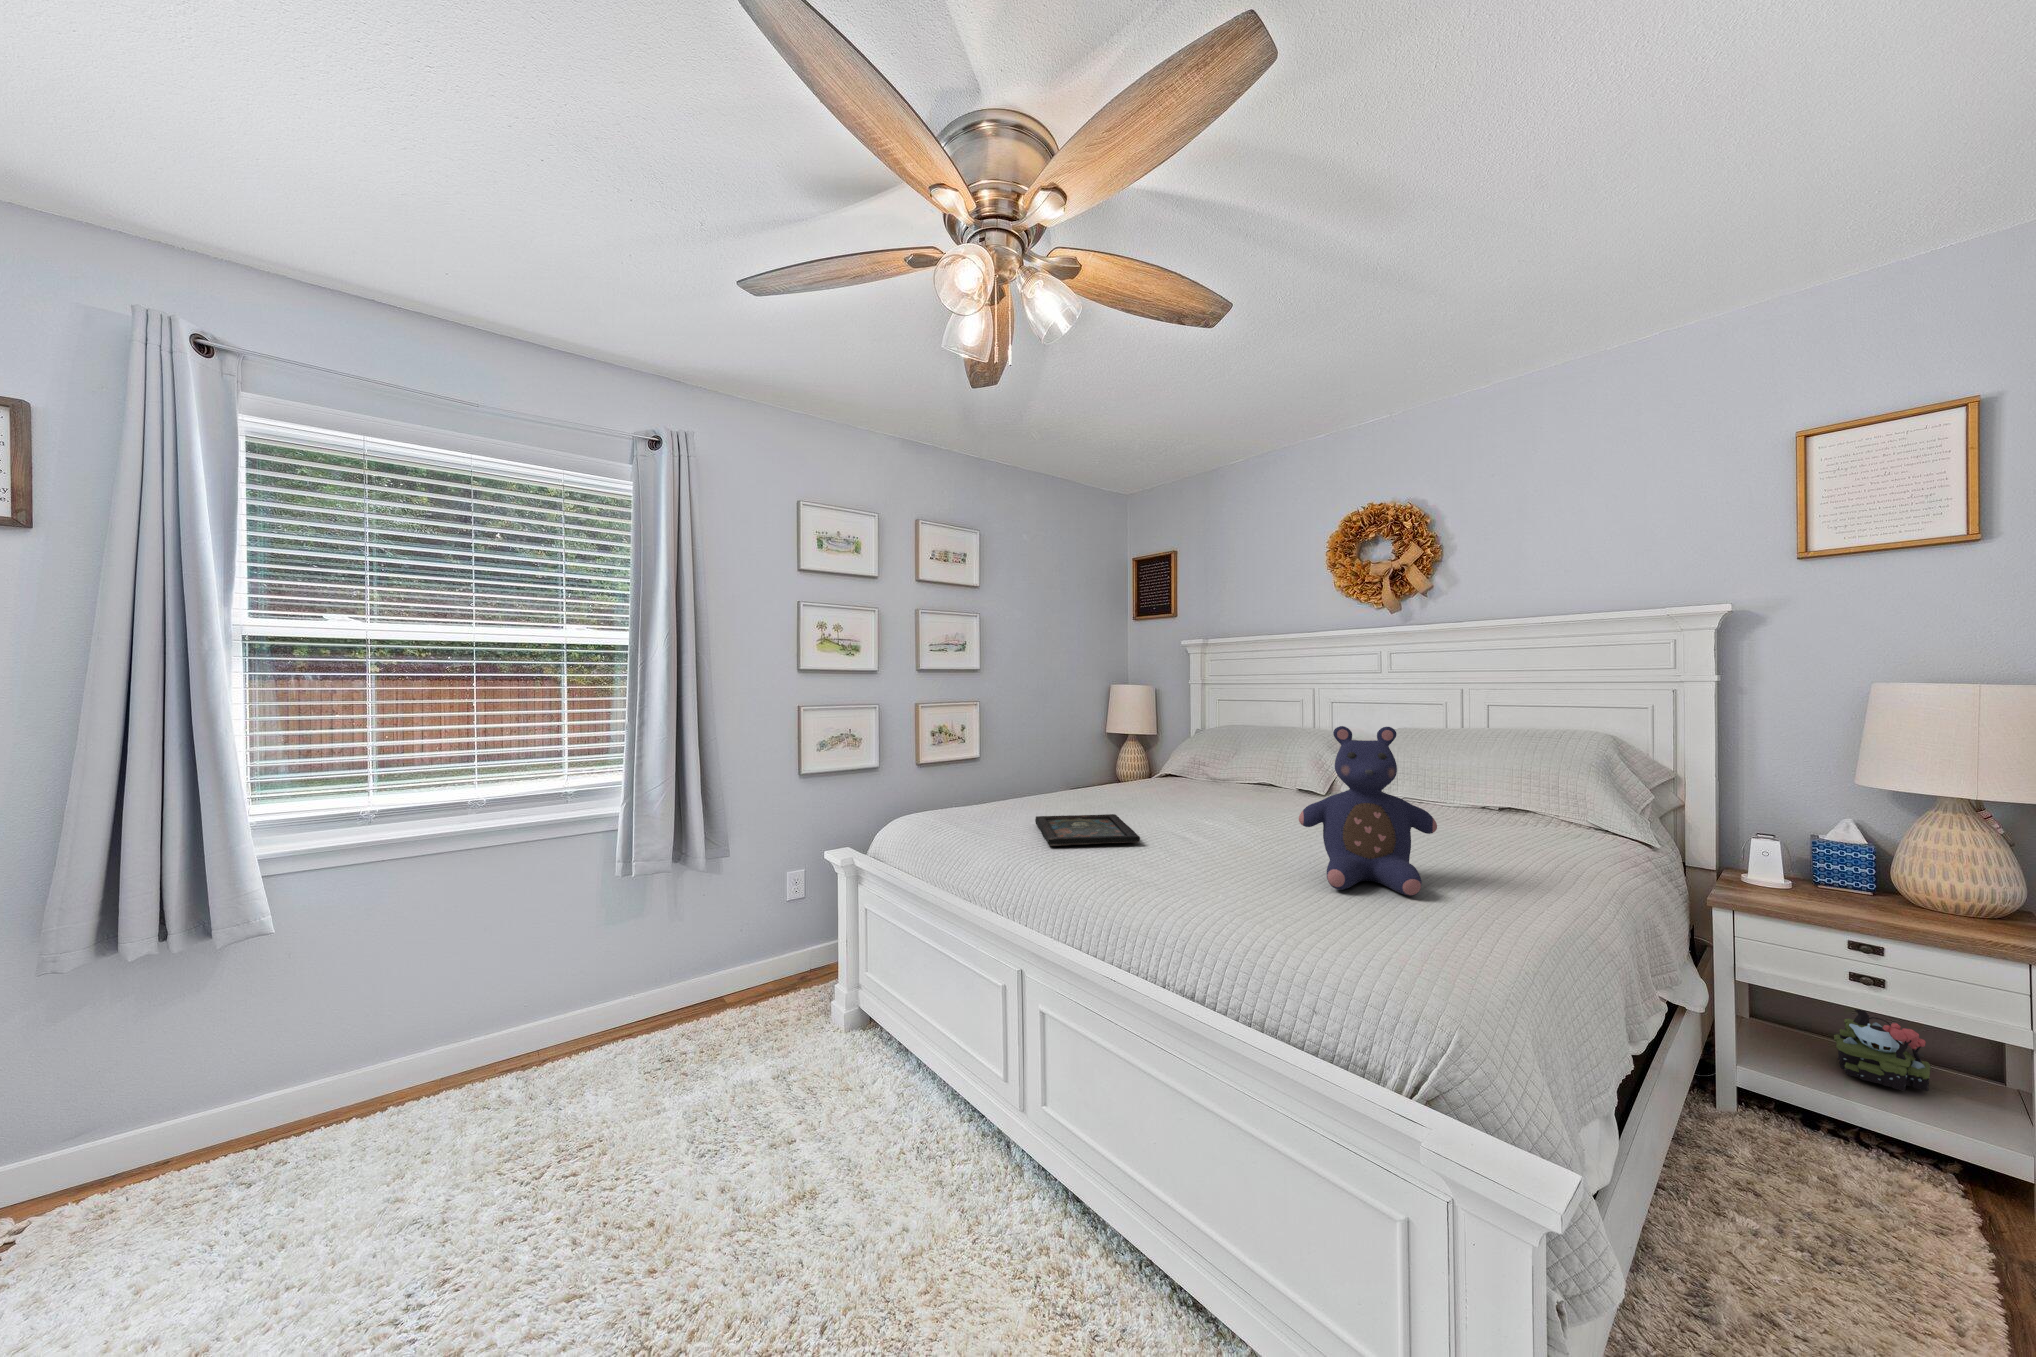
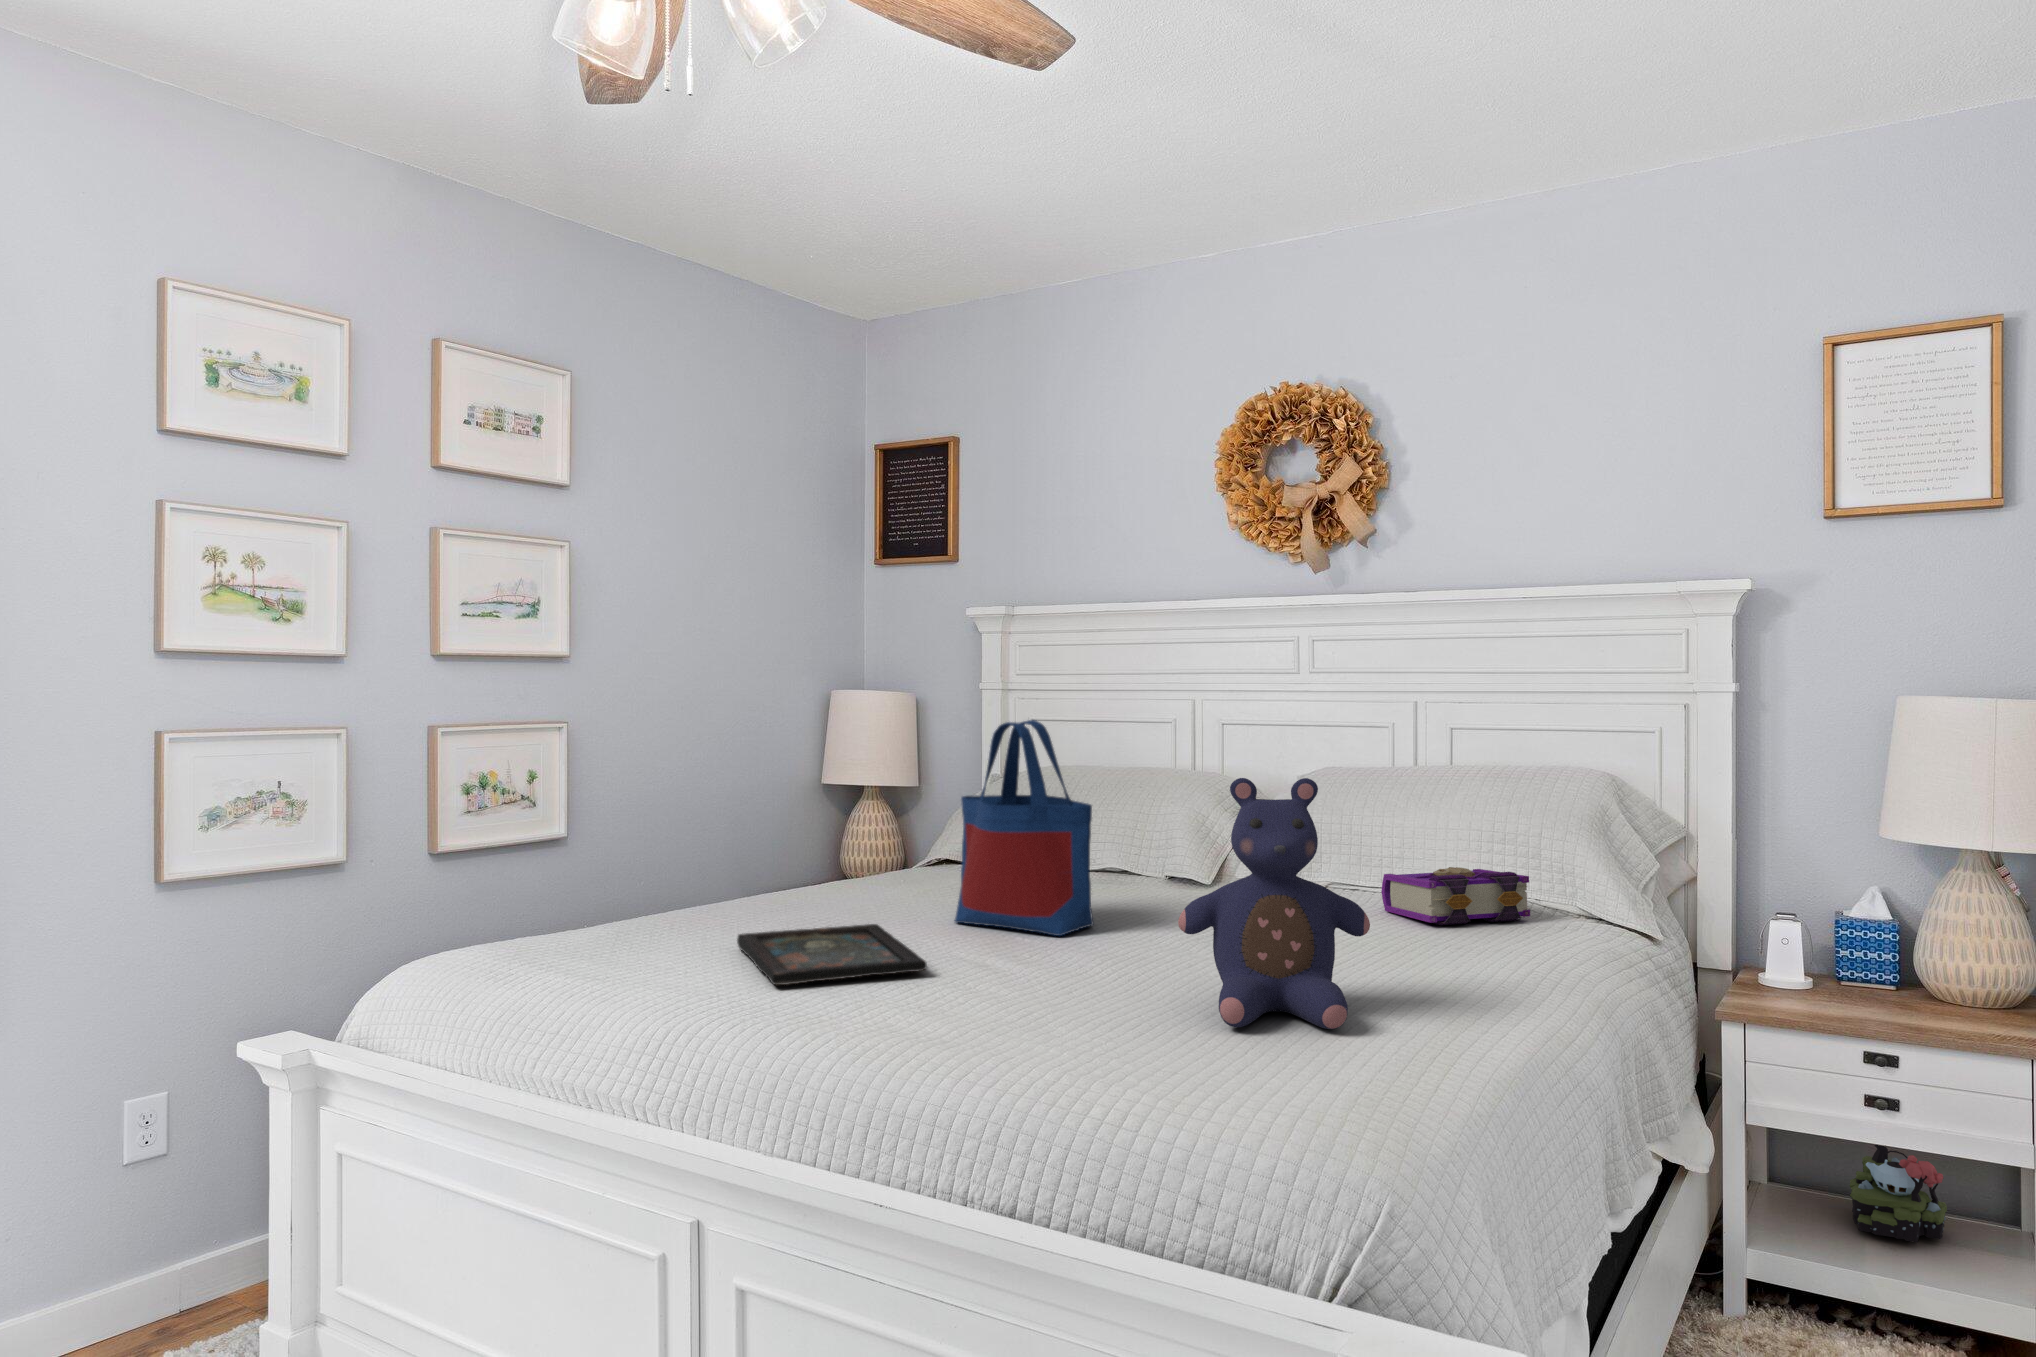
tote bag: none [1162,697,1248,827] -> present [954,720,1093,936]
book: none [1443,796,1556,832] -> present [1381,867,1530,925]

